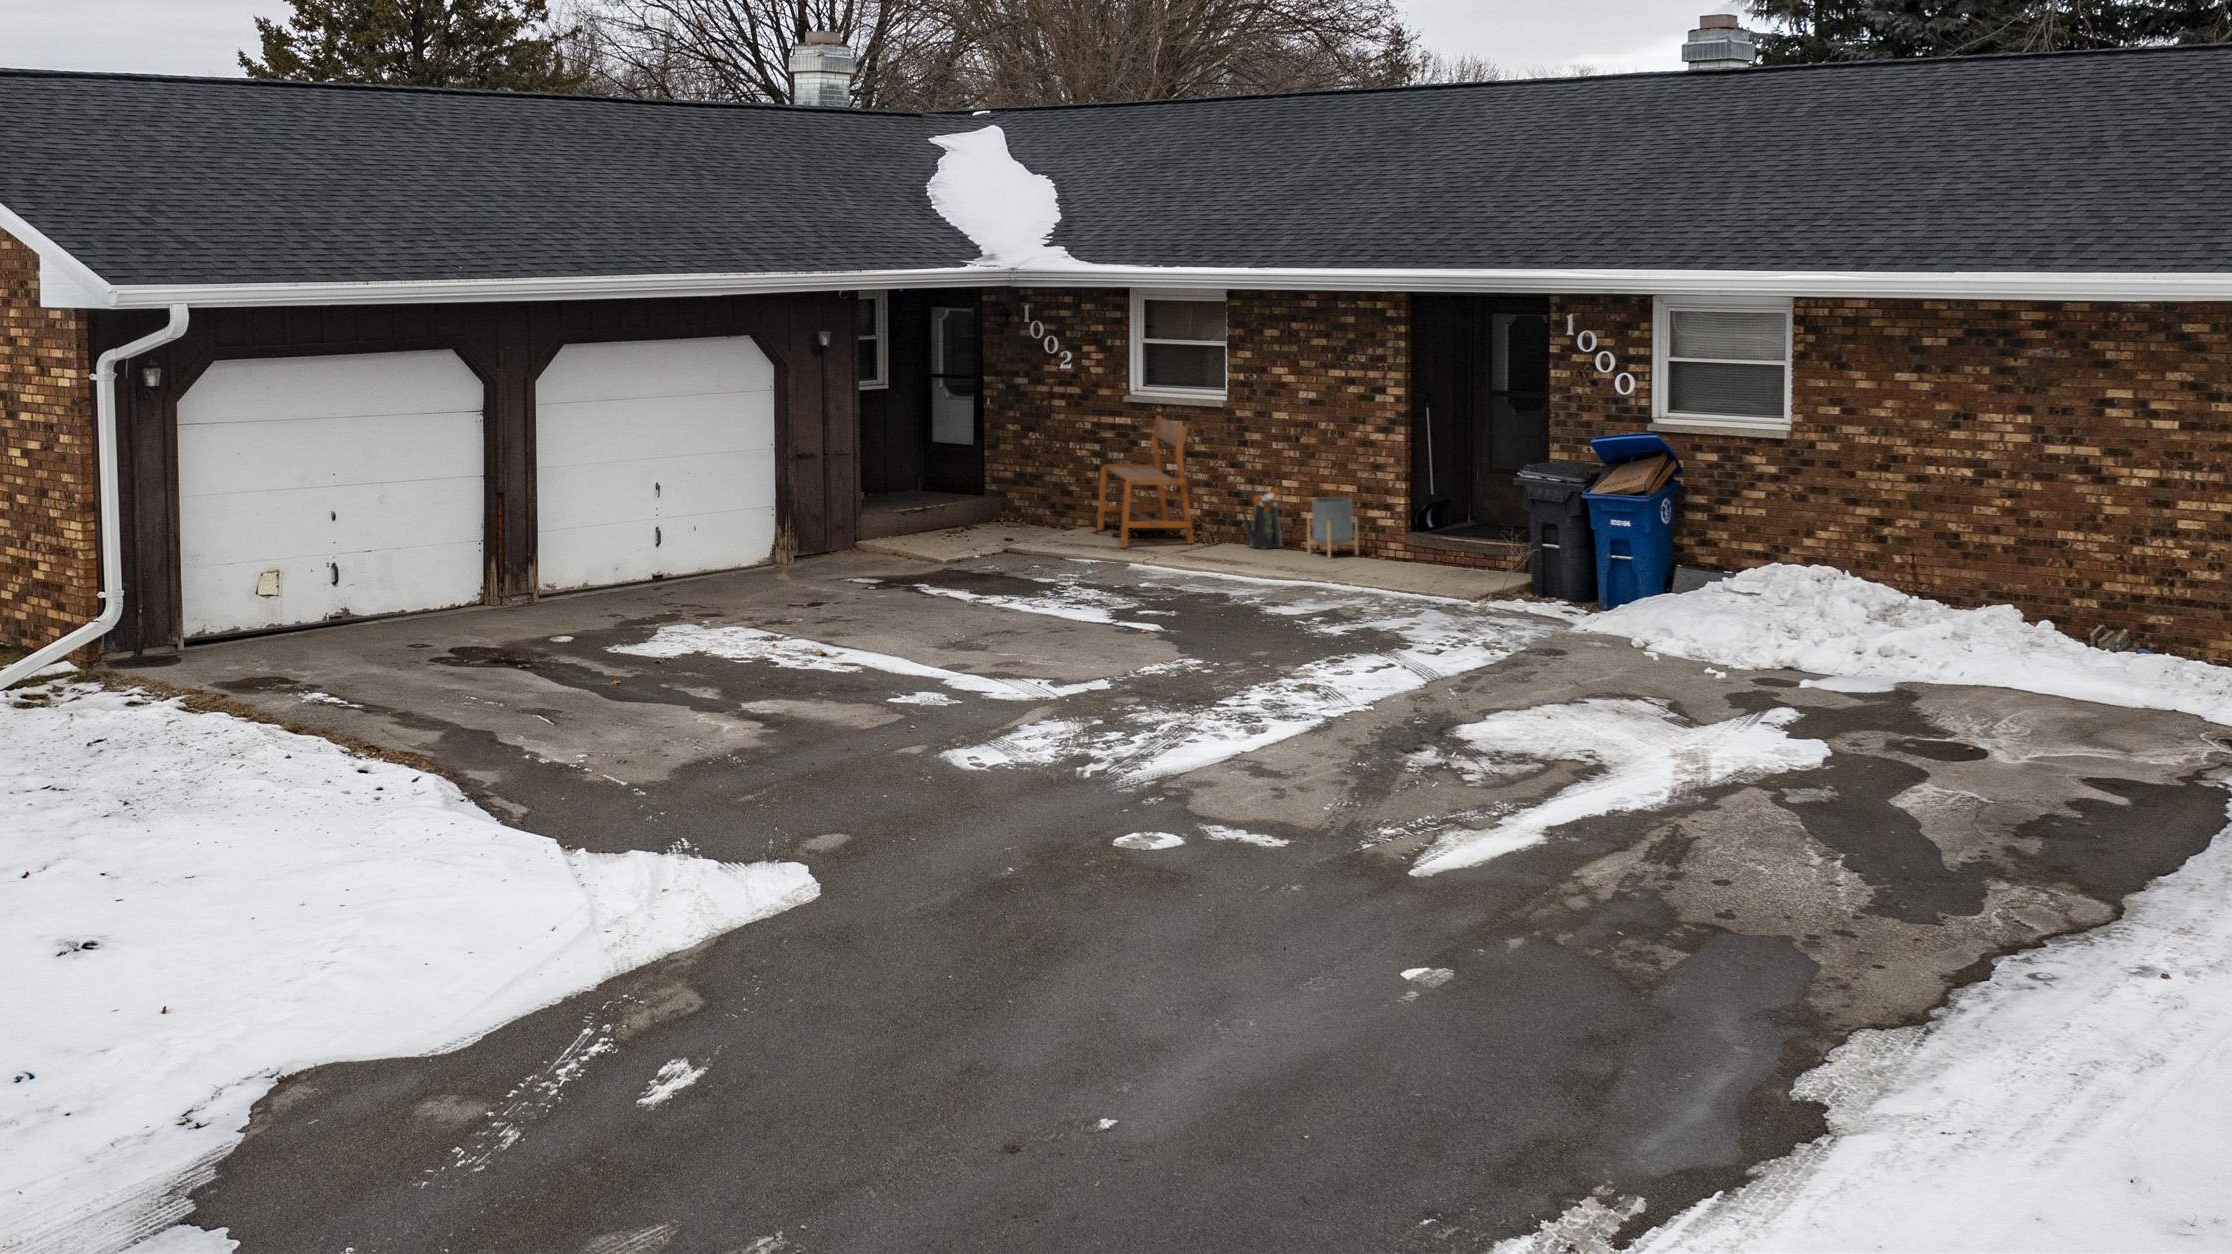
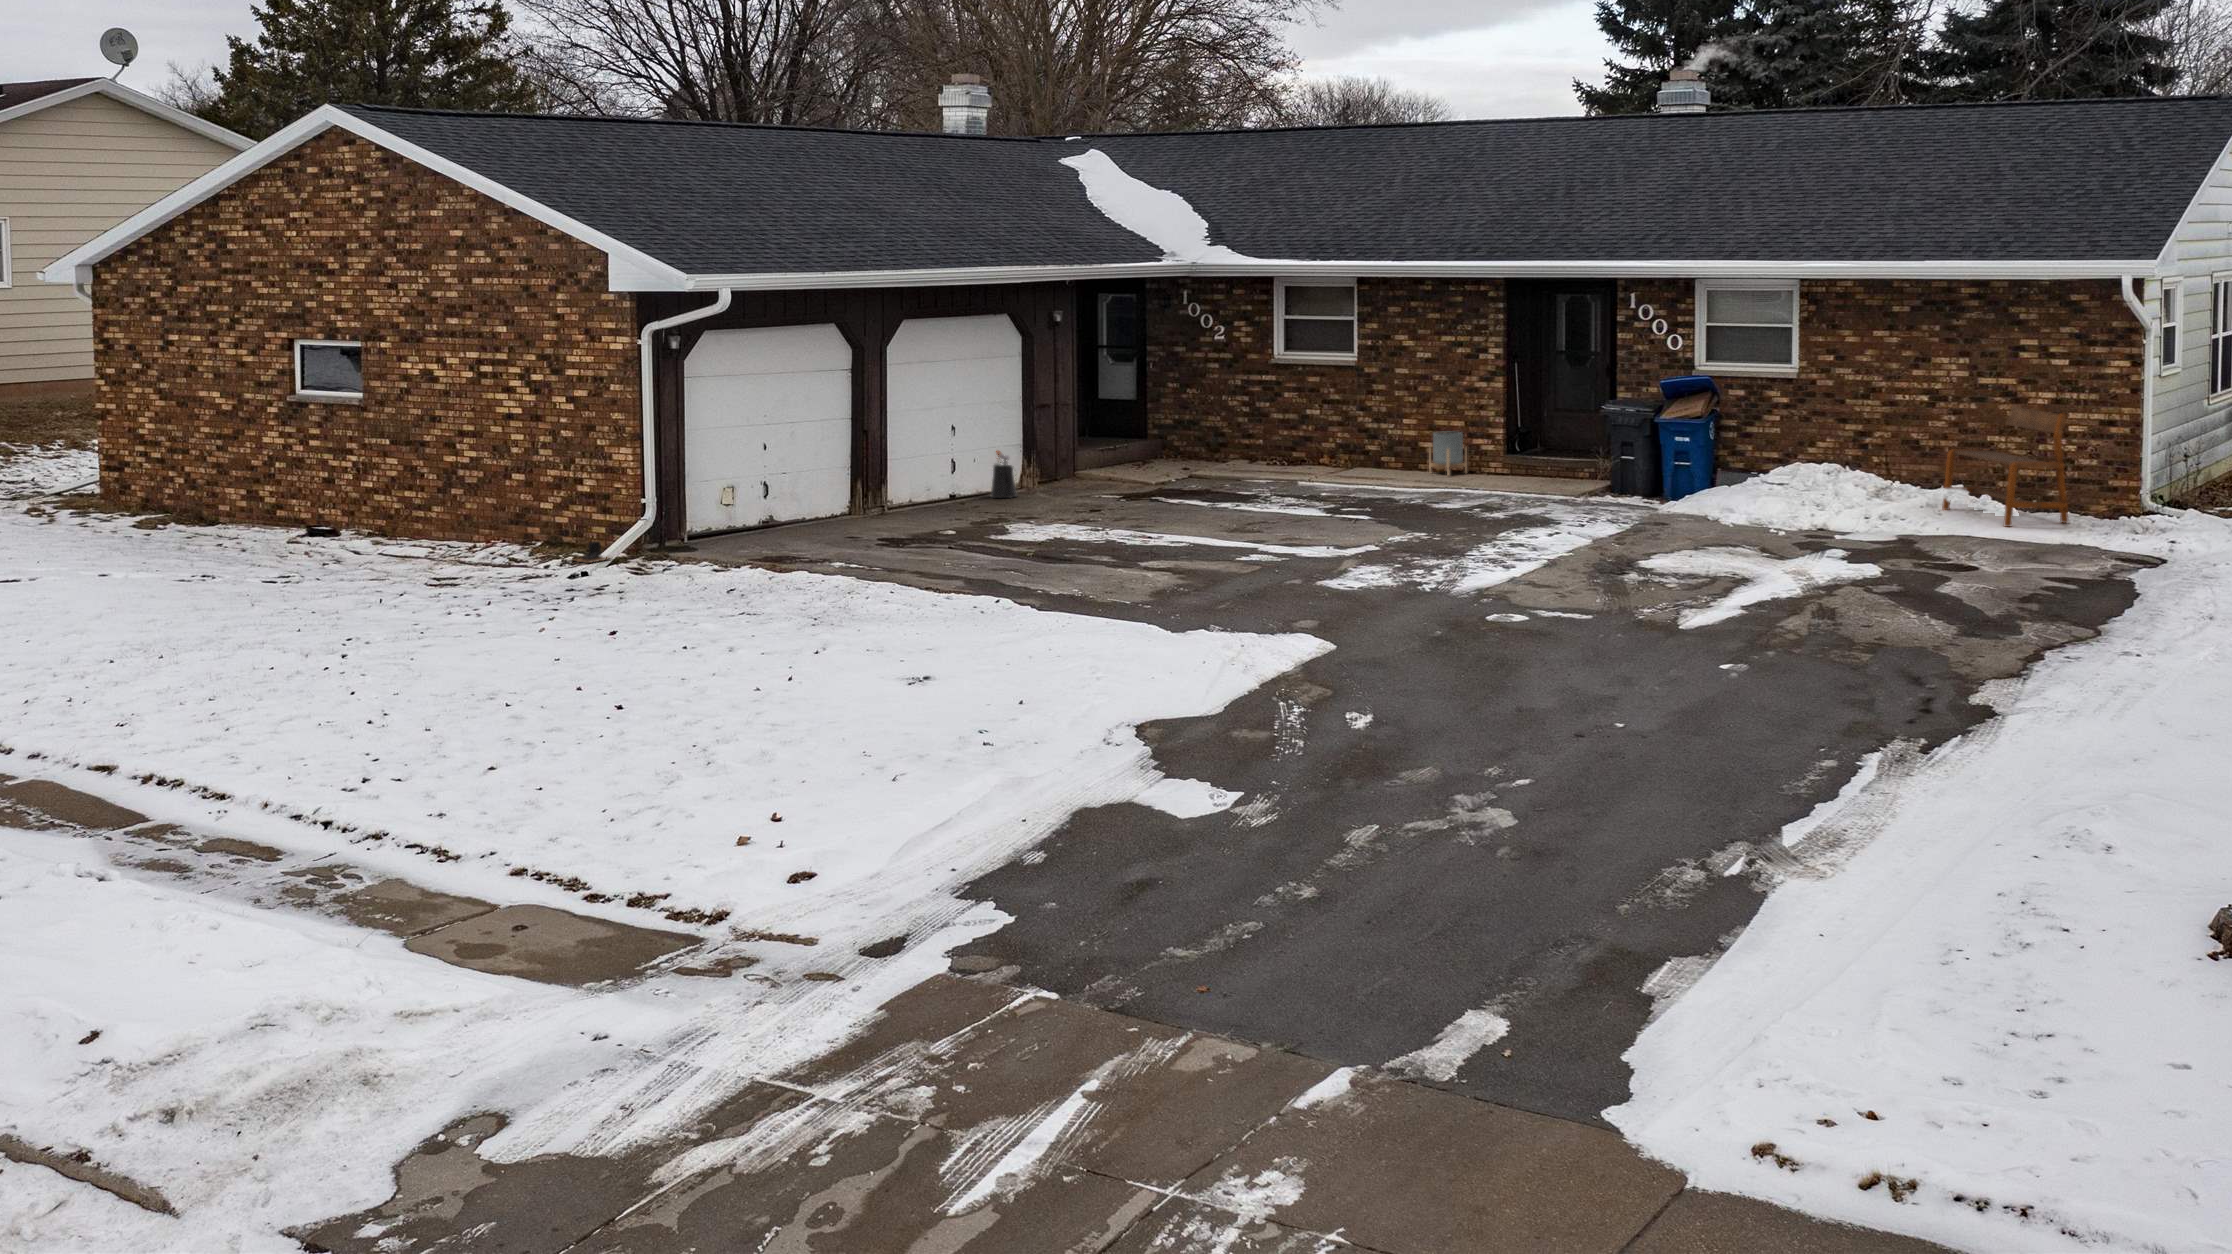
bench: present [1097,416,1194,548] -> present [1942,407,2068,527]
watering can: present [1242,489,1283,549] -> present [991,451,1017,498]
boots: none [12,647,67,678] -> present [577,541,609,563]

